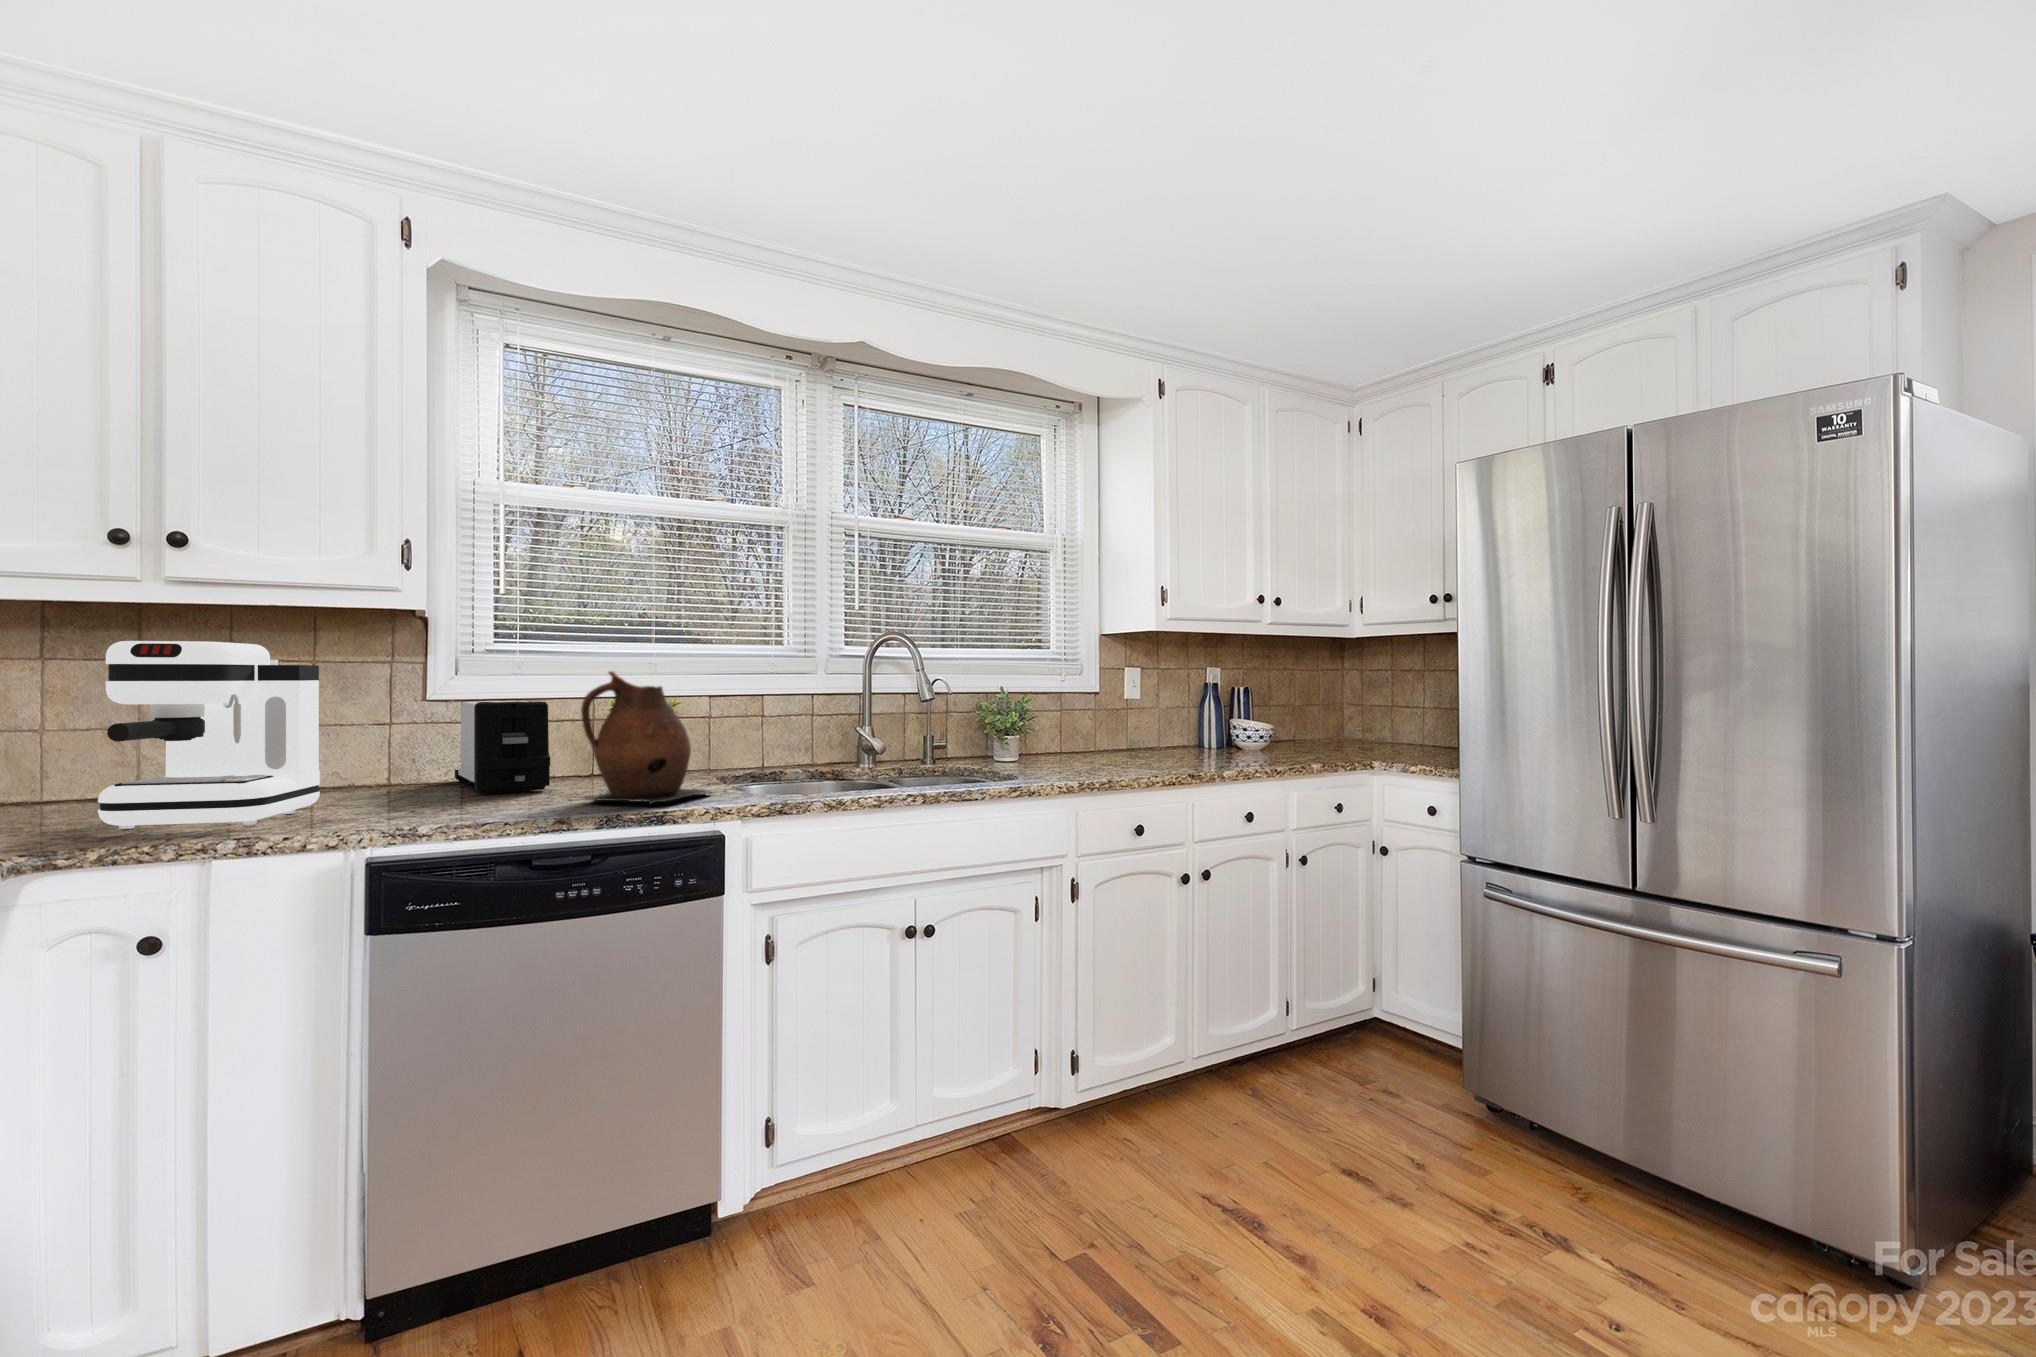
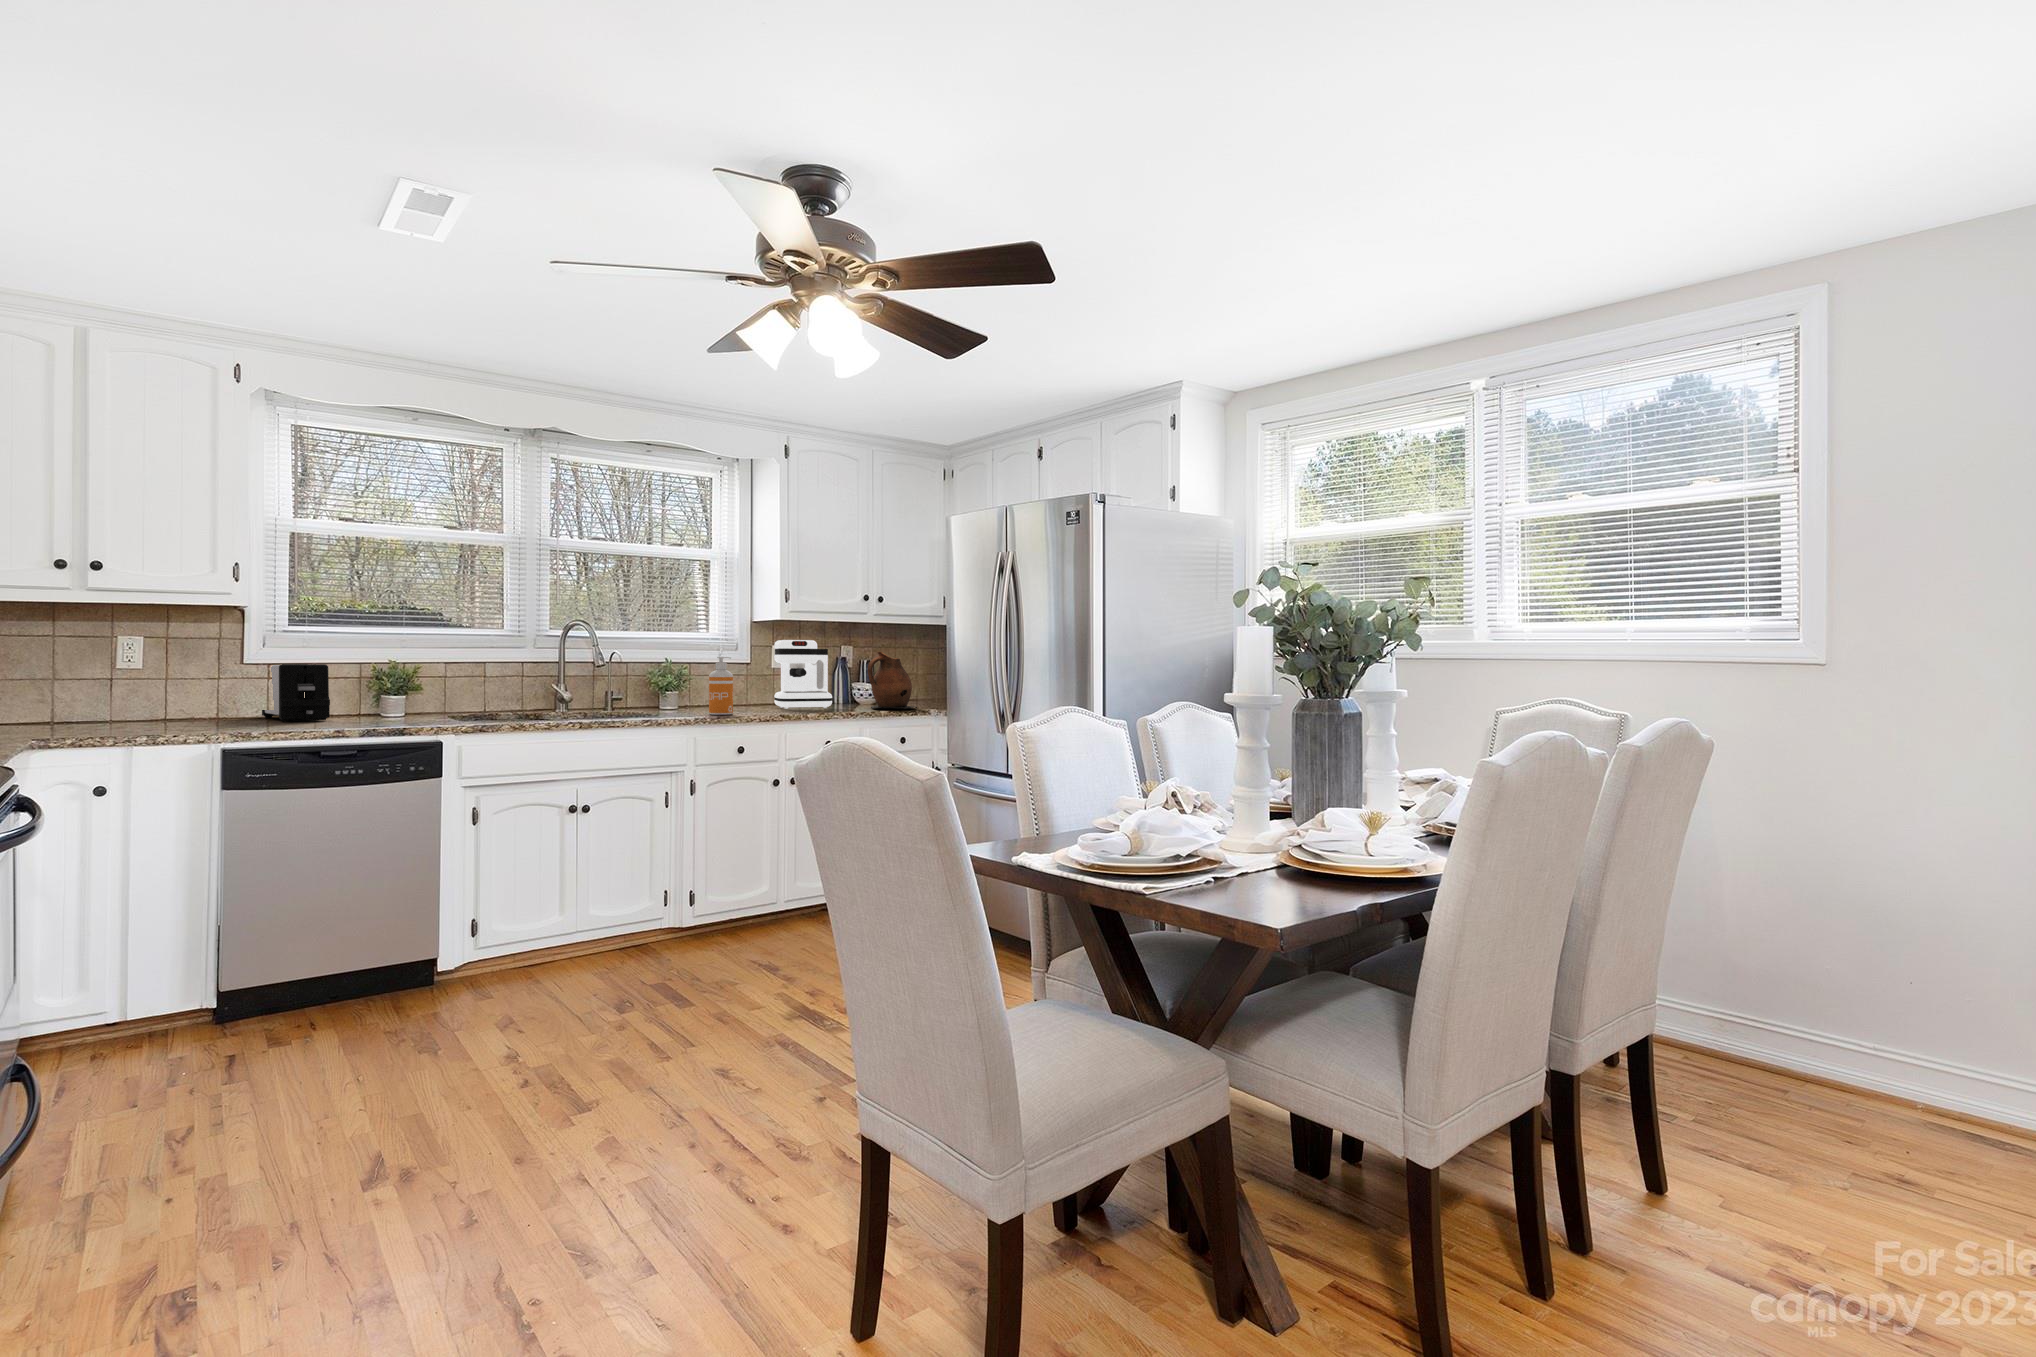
coffee maker: present [98,641,320,829] -> present [774,640,832,709]
ceramic pitcher: present [581,671,708,804] -> present [868,652,917,709]
soap dispenser: none [1080,684,1114,772] -> present [709,657,733,715]

